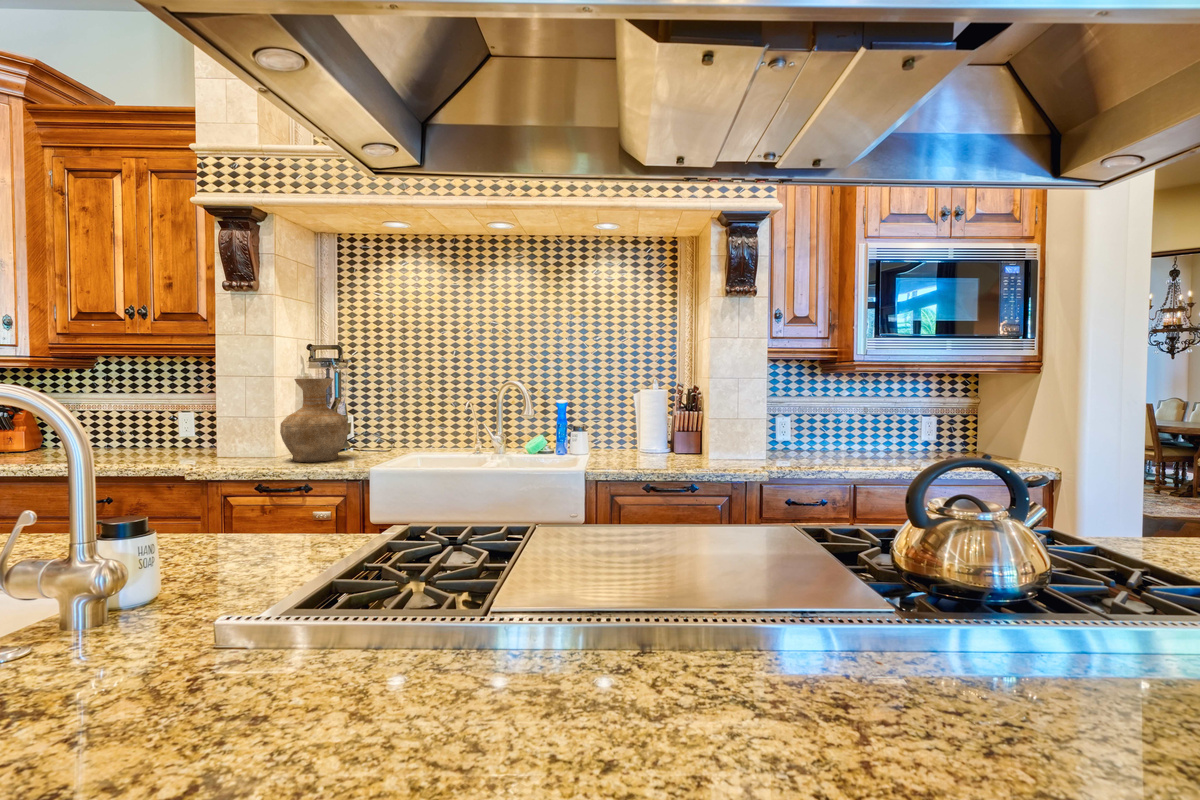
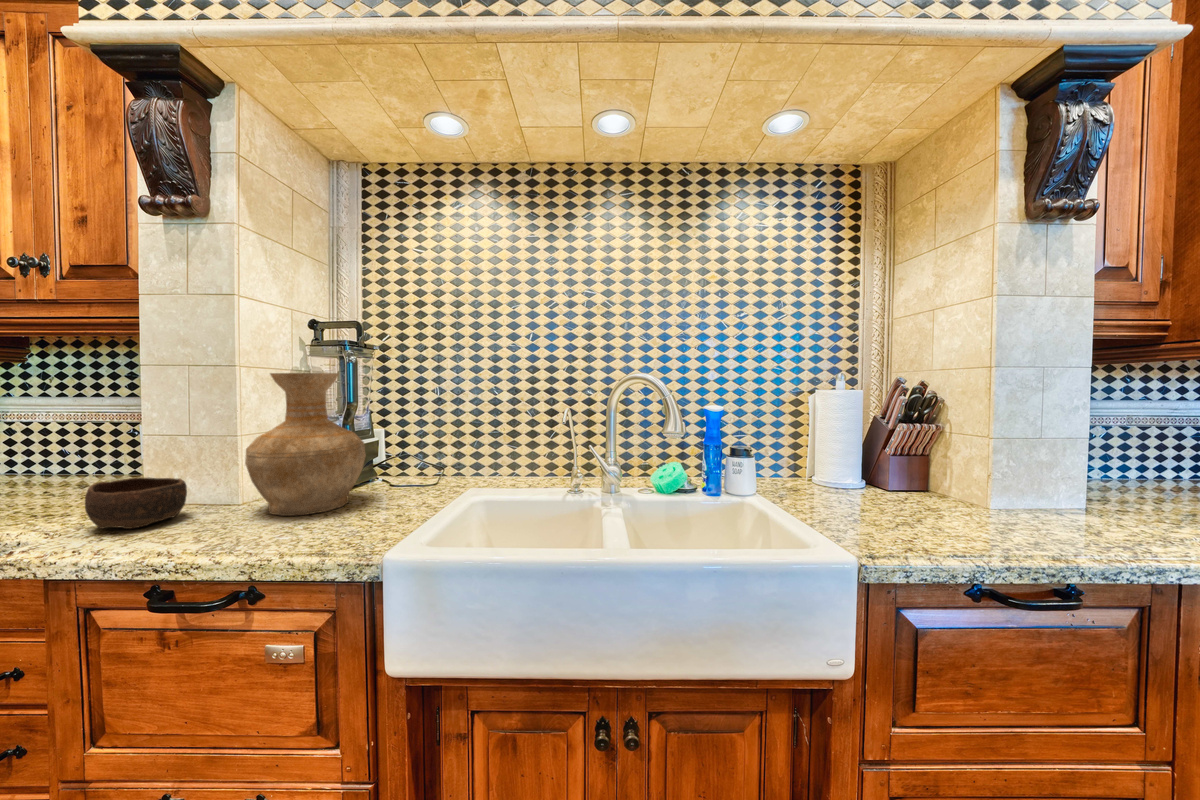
bowl: none [199,440,248,466] -> present [85,477,187,529]

